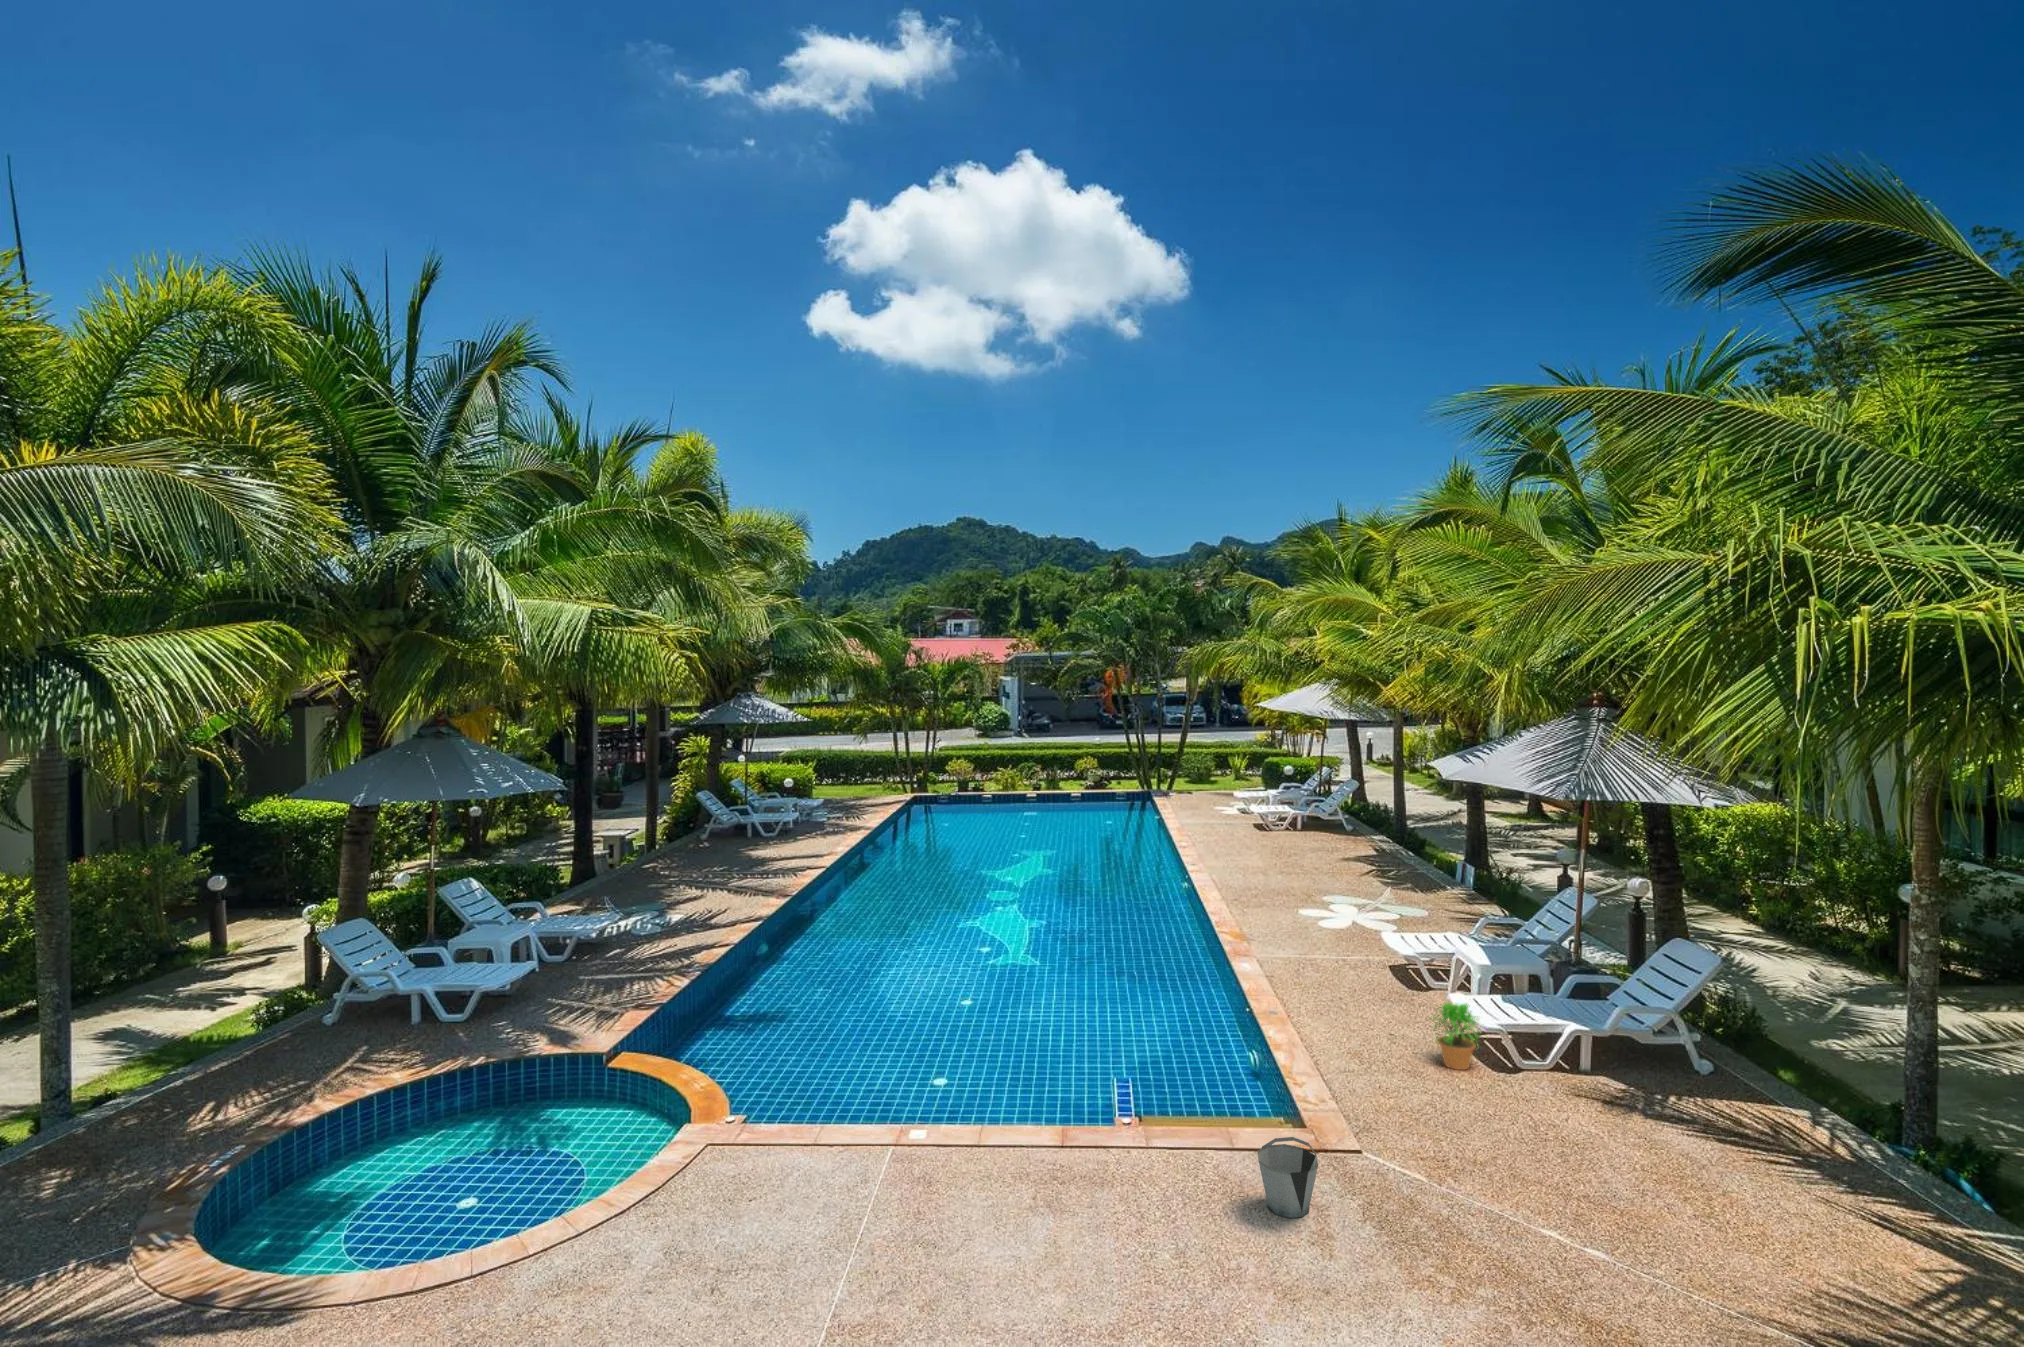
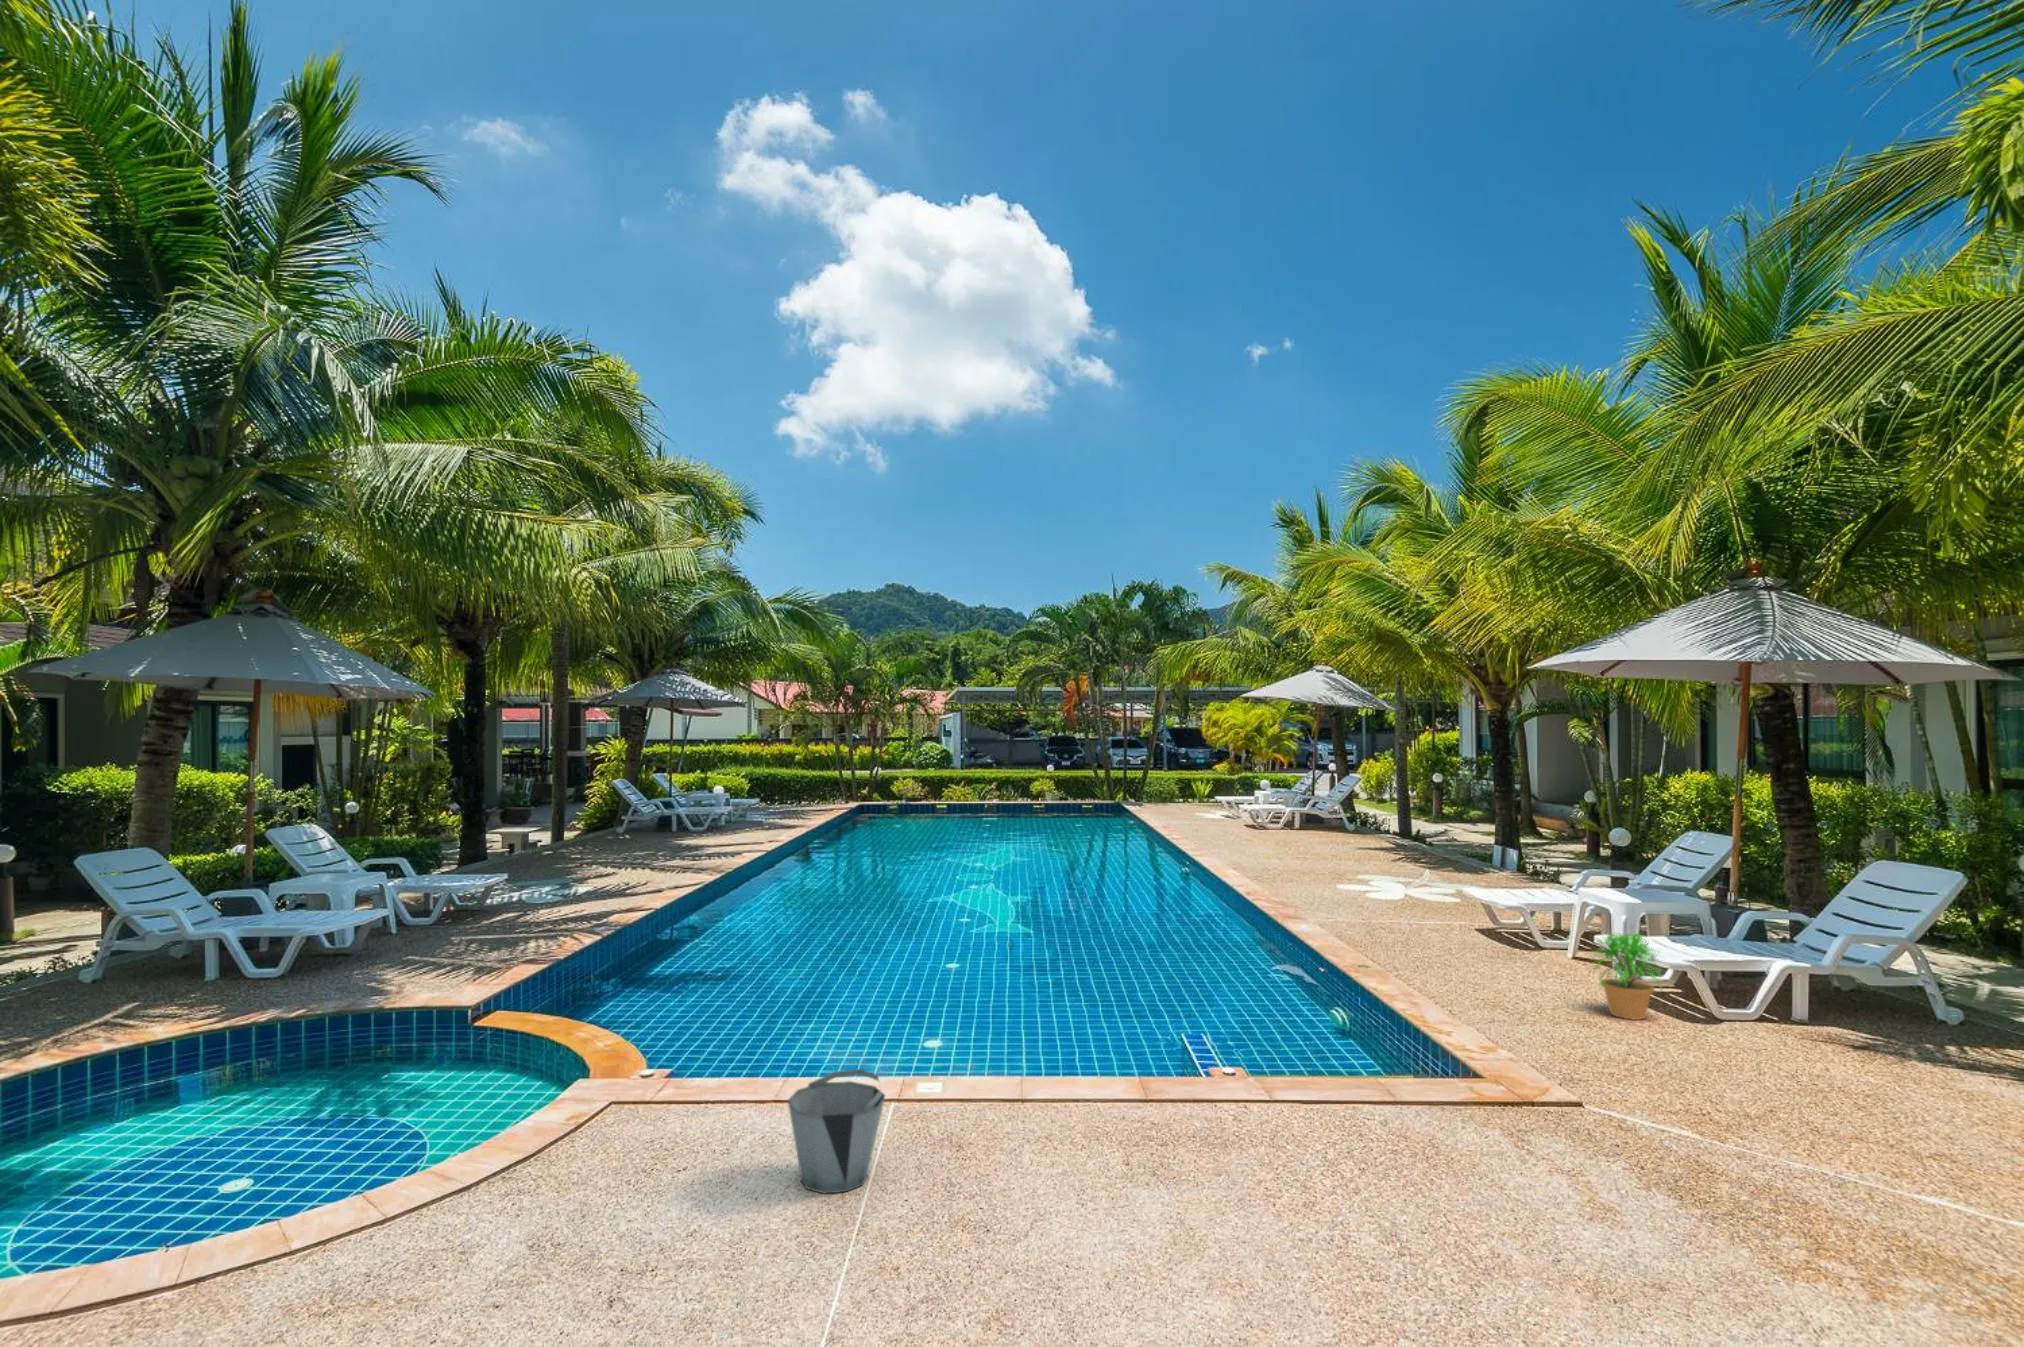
bucket: present [1257,1137,1318,1218] -> present [788,1069,885,1193]

